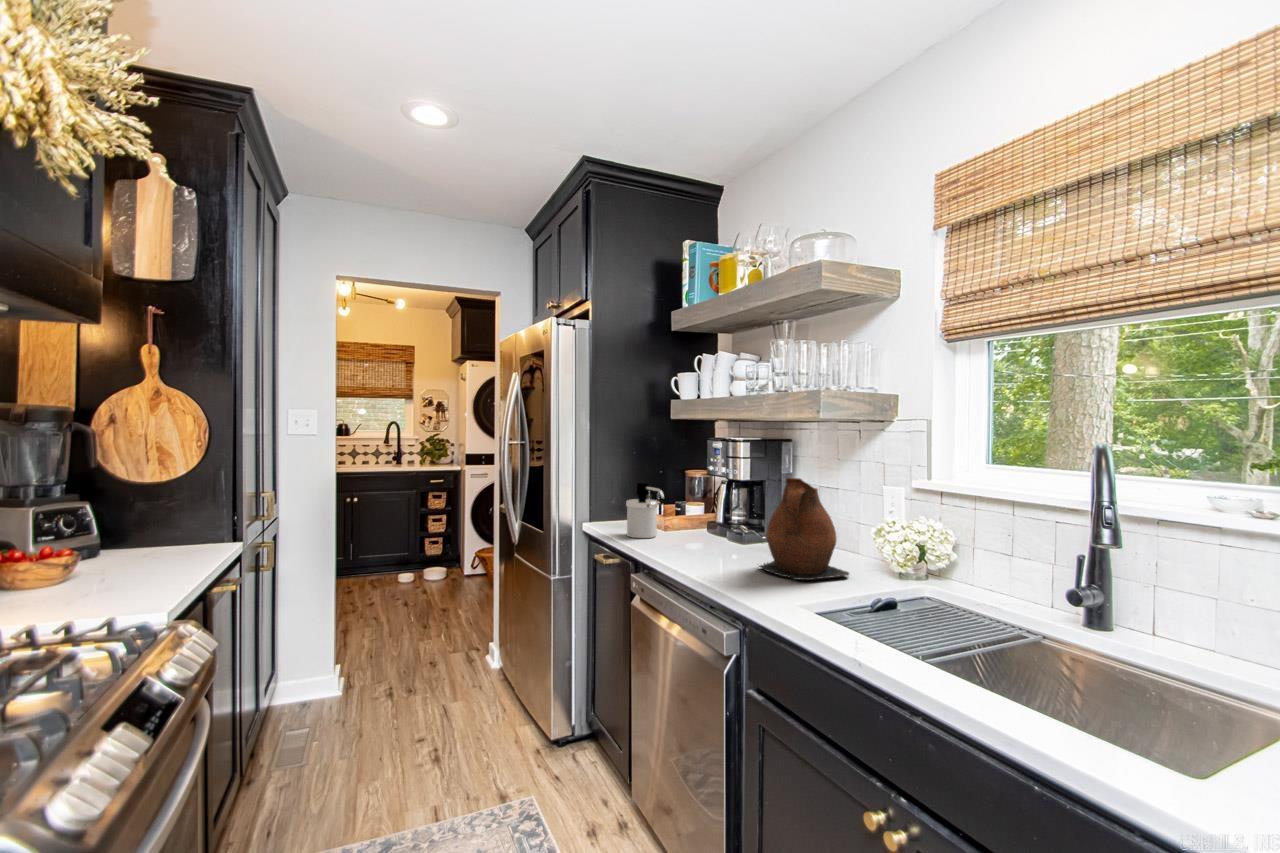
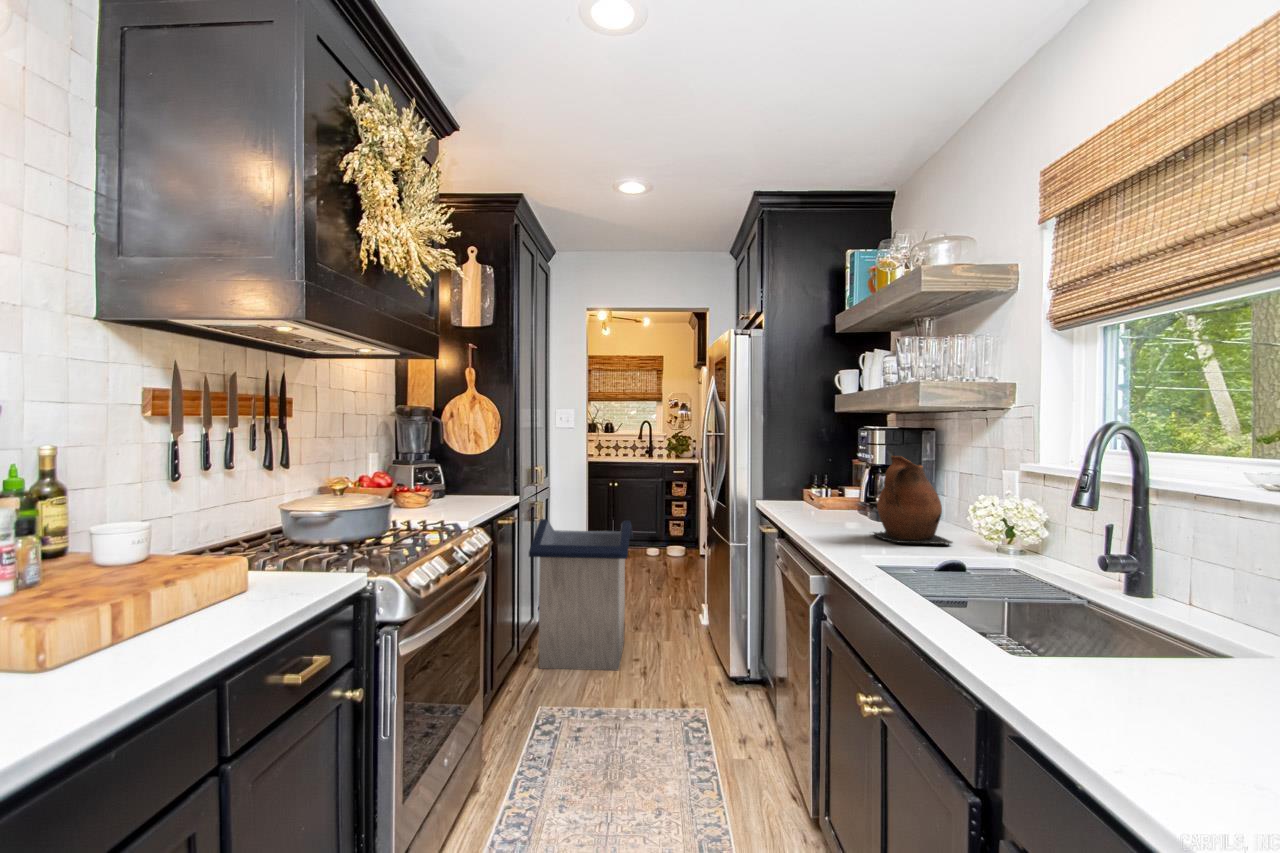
soap dispenser: present [626,483,664,538] -> none [786,465,814,512]
trash can: none [259,558,415,787] -> present [529,519,633,670]

